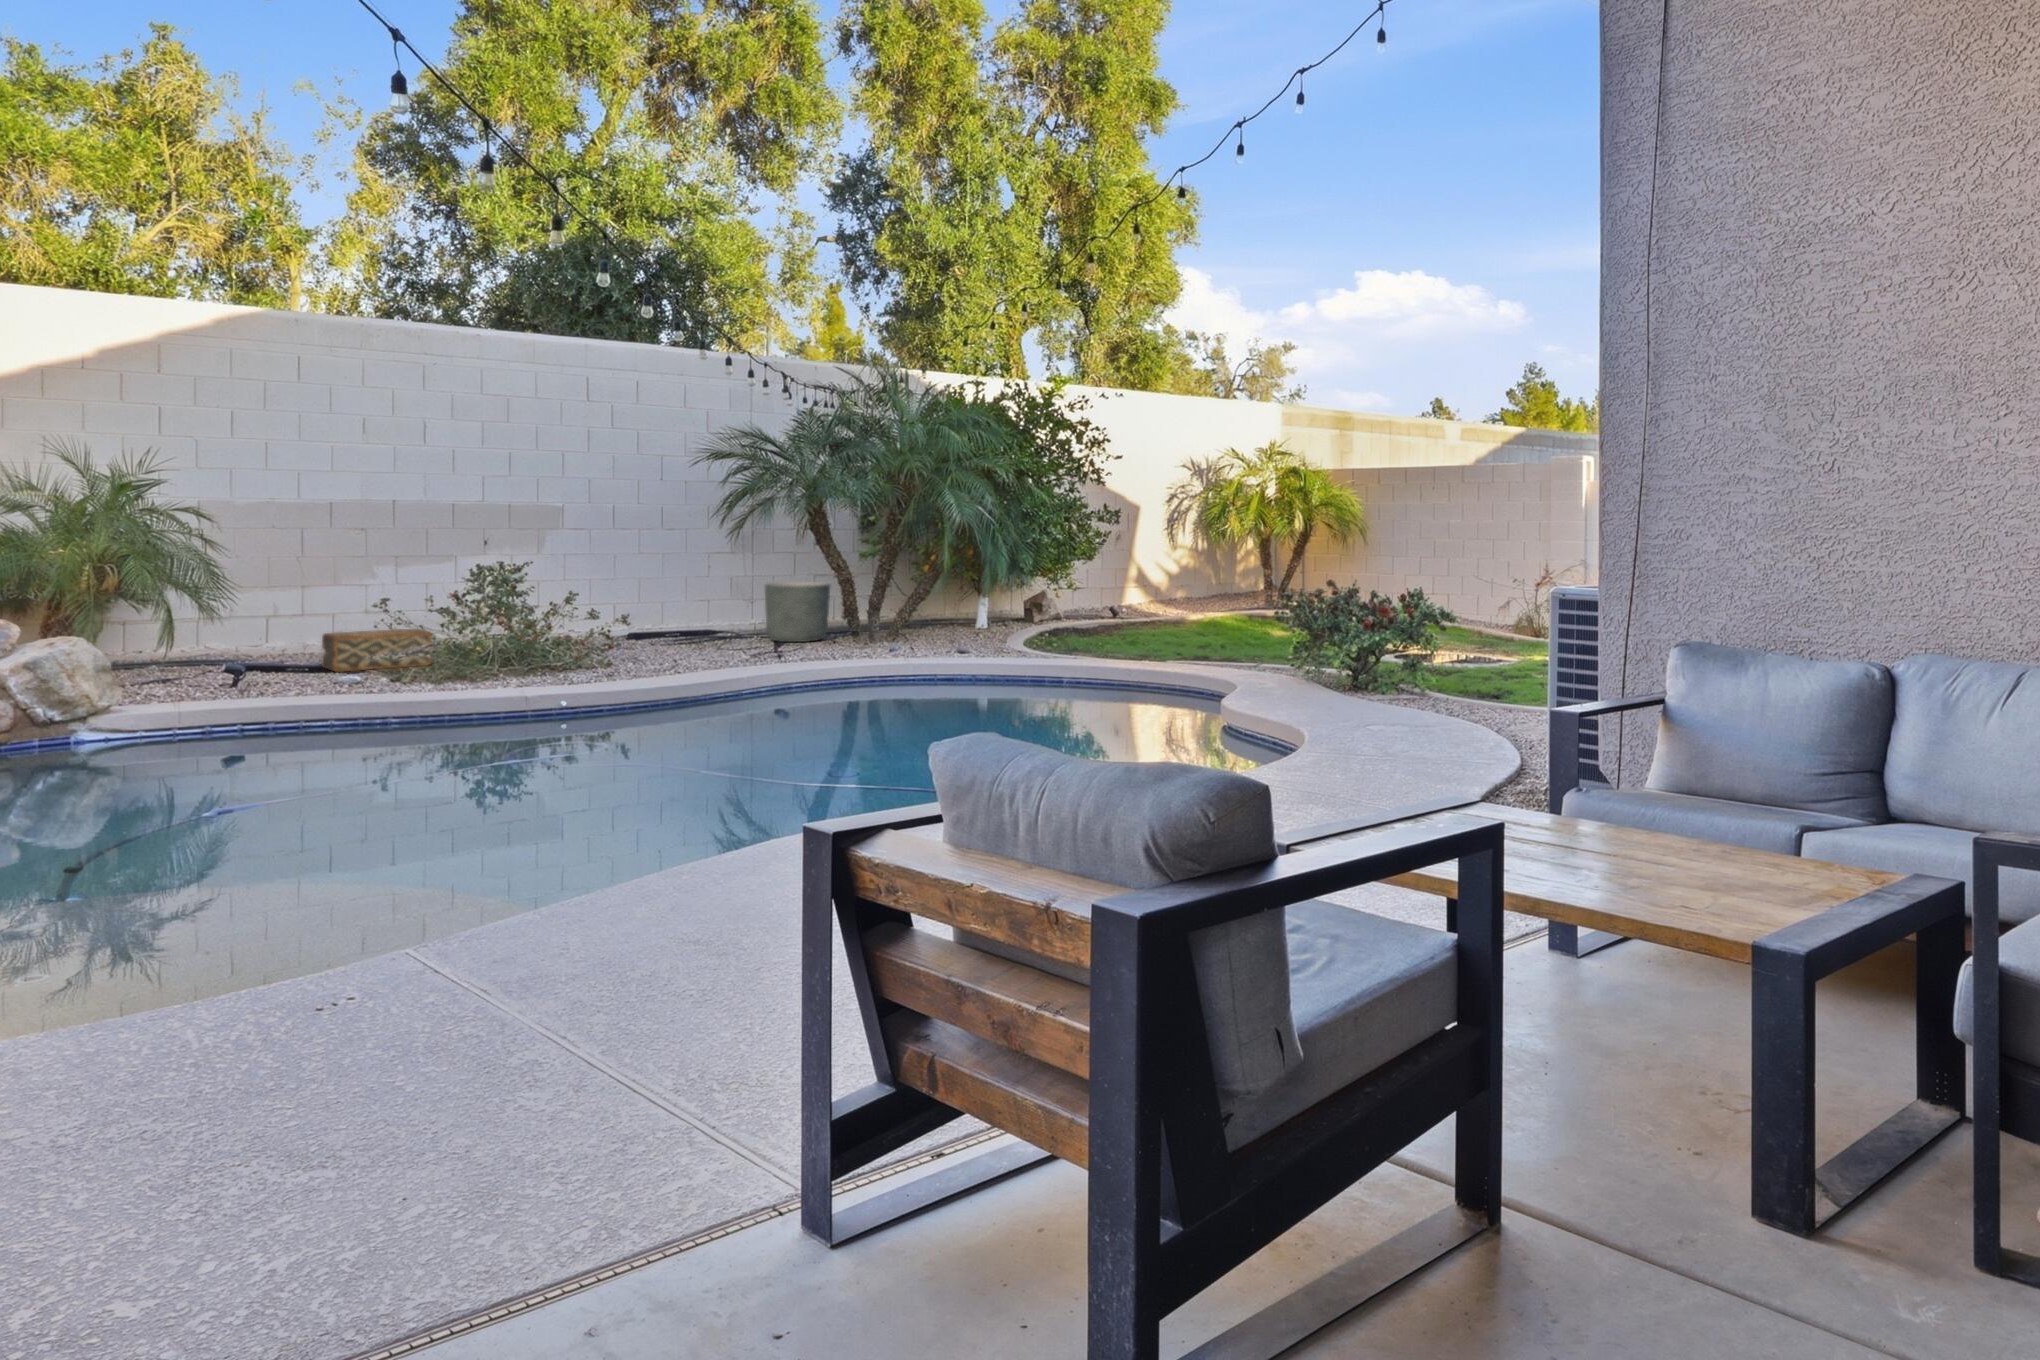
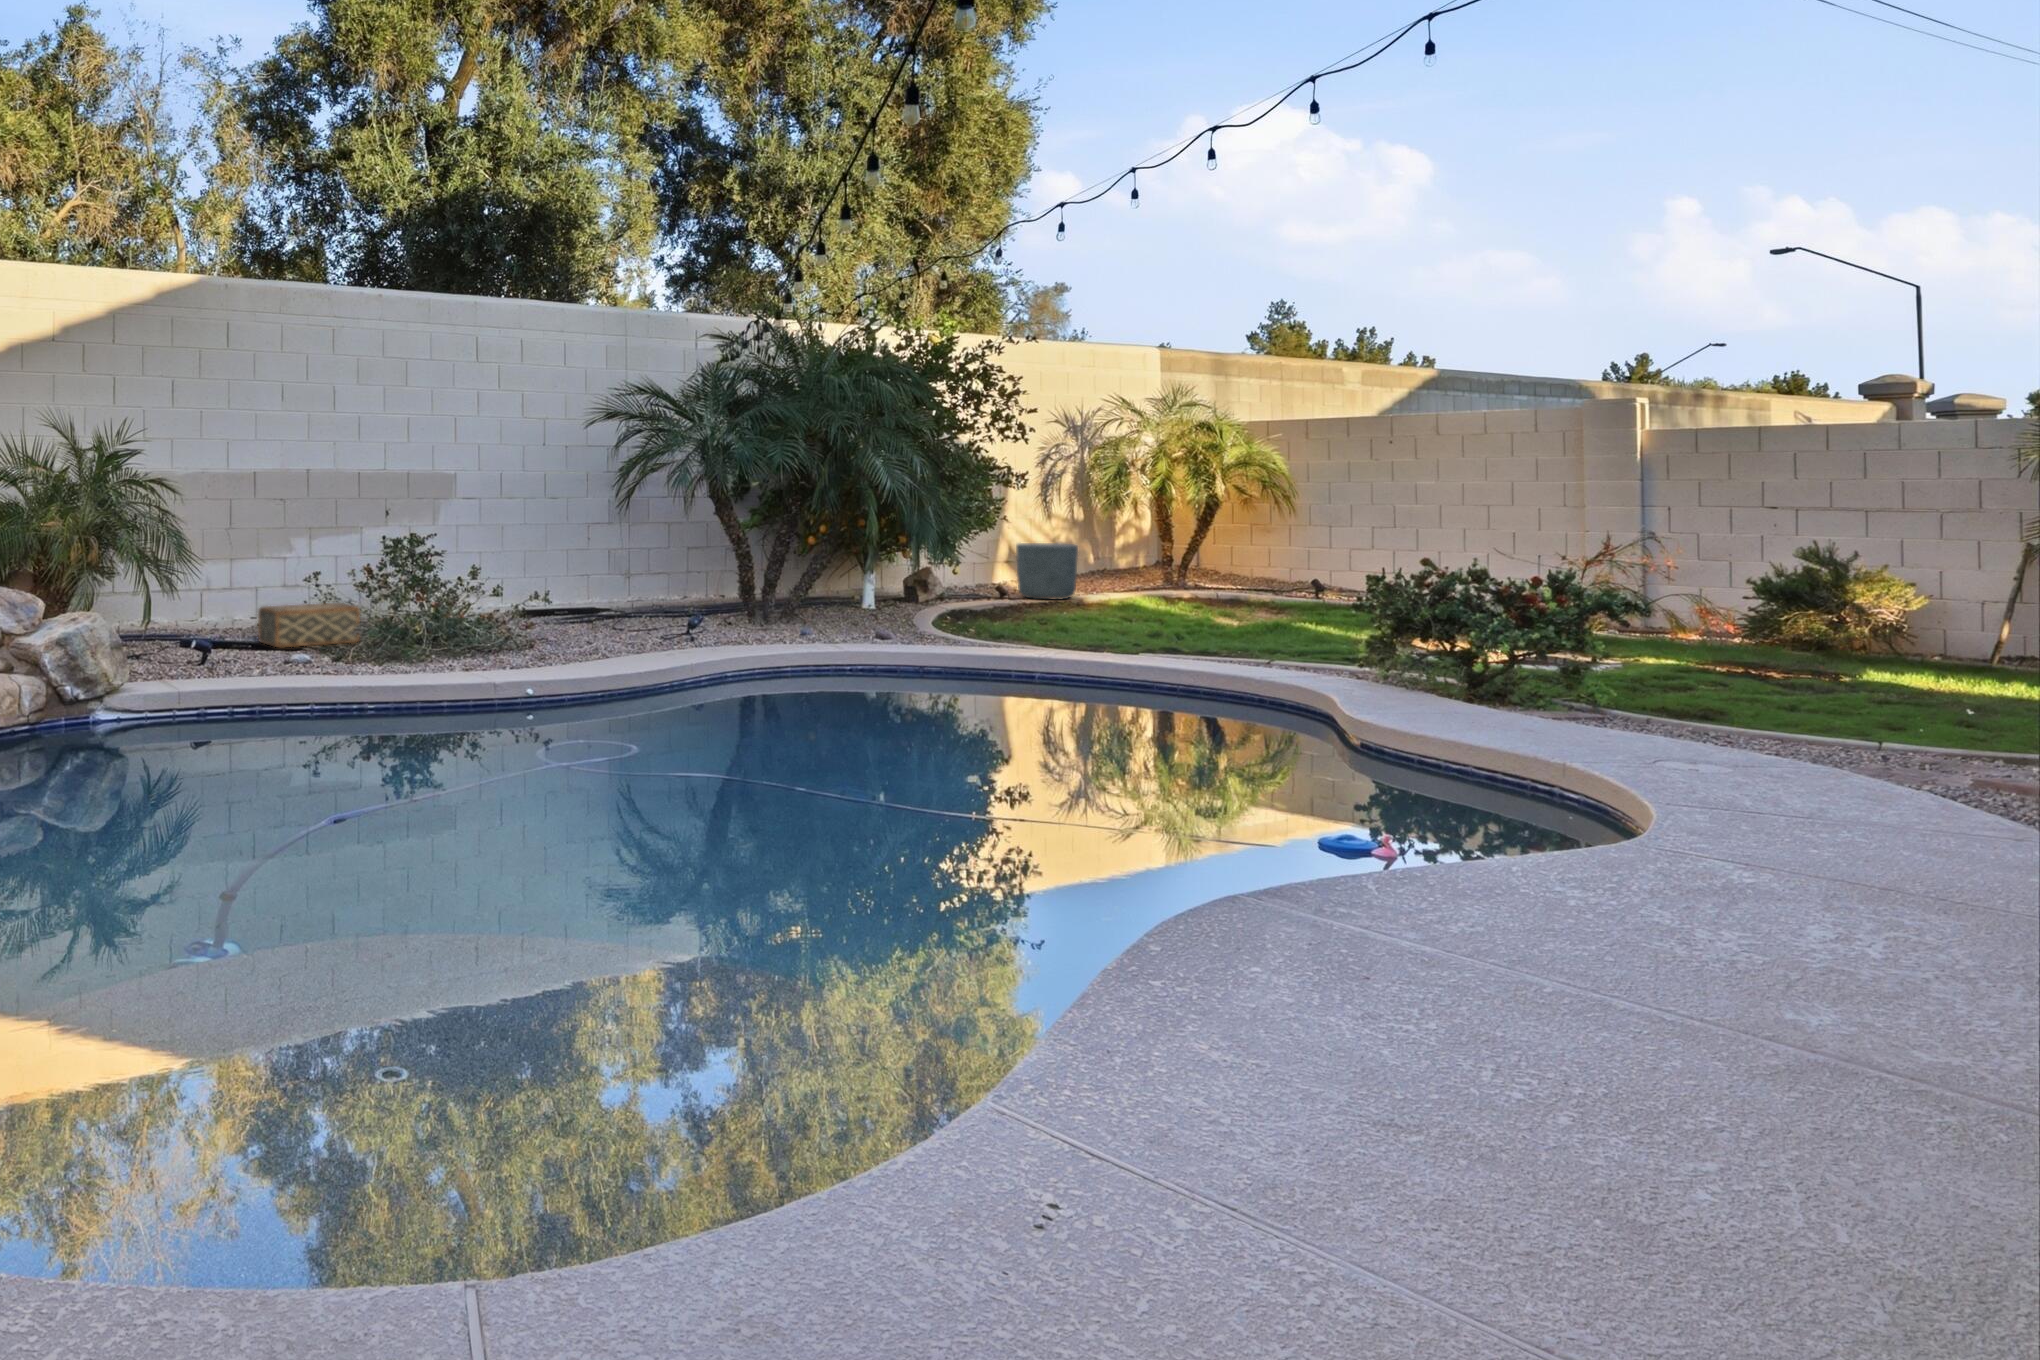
planter: present [765,582,830,642] -> present [1016,543,1078,600]

